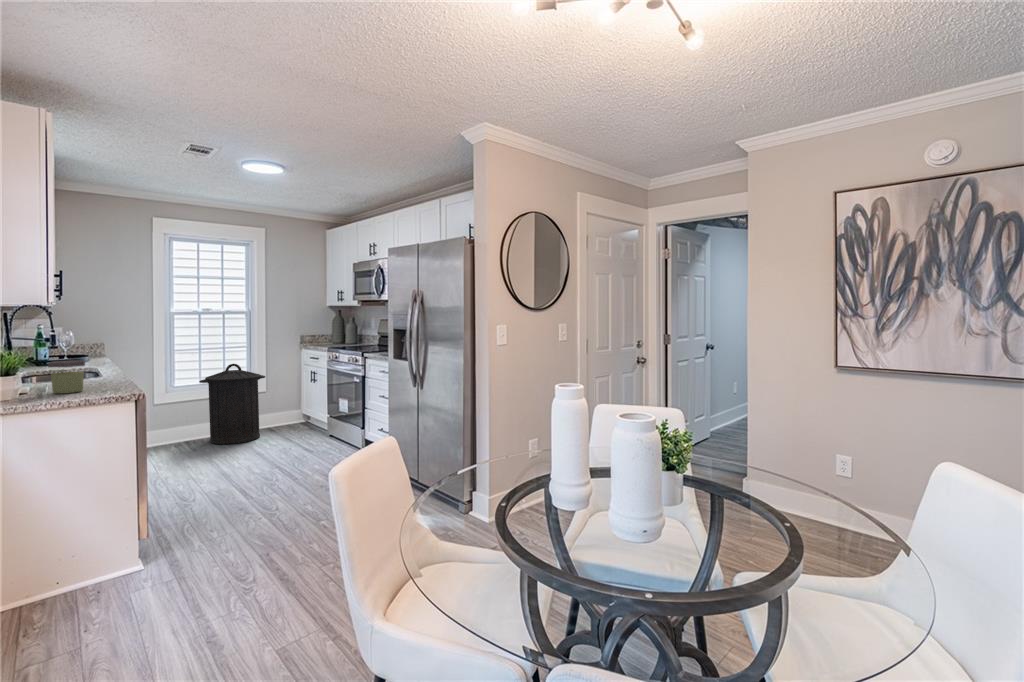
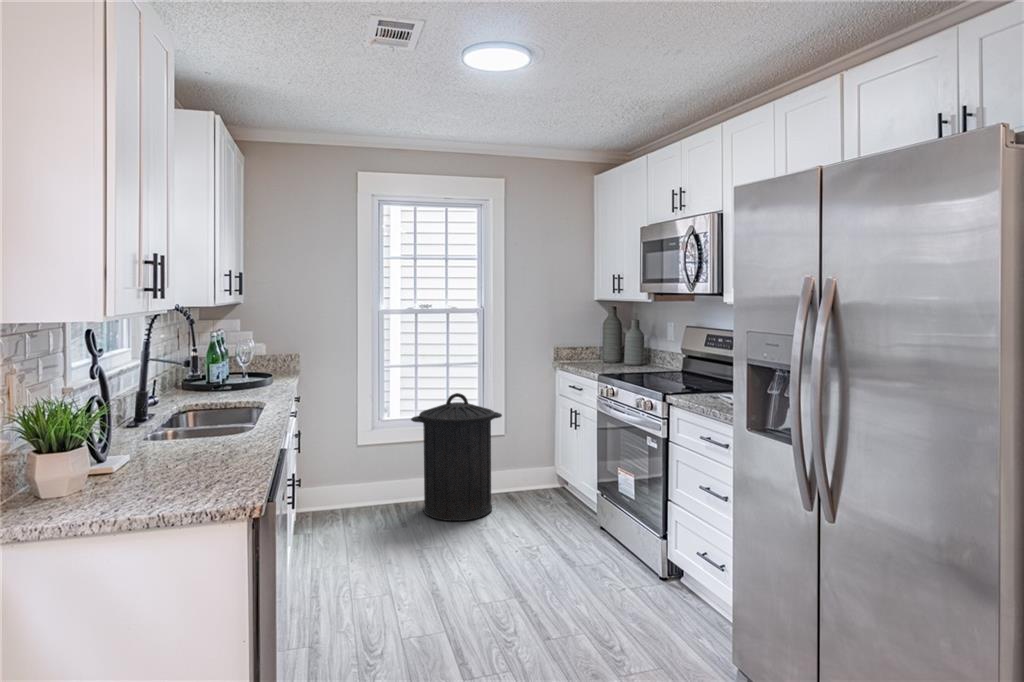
jar: present [48,360,85,394] -> none [102,432,172,504]

